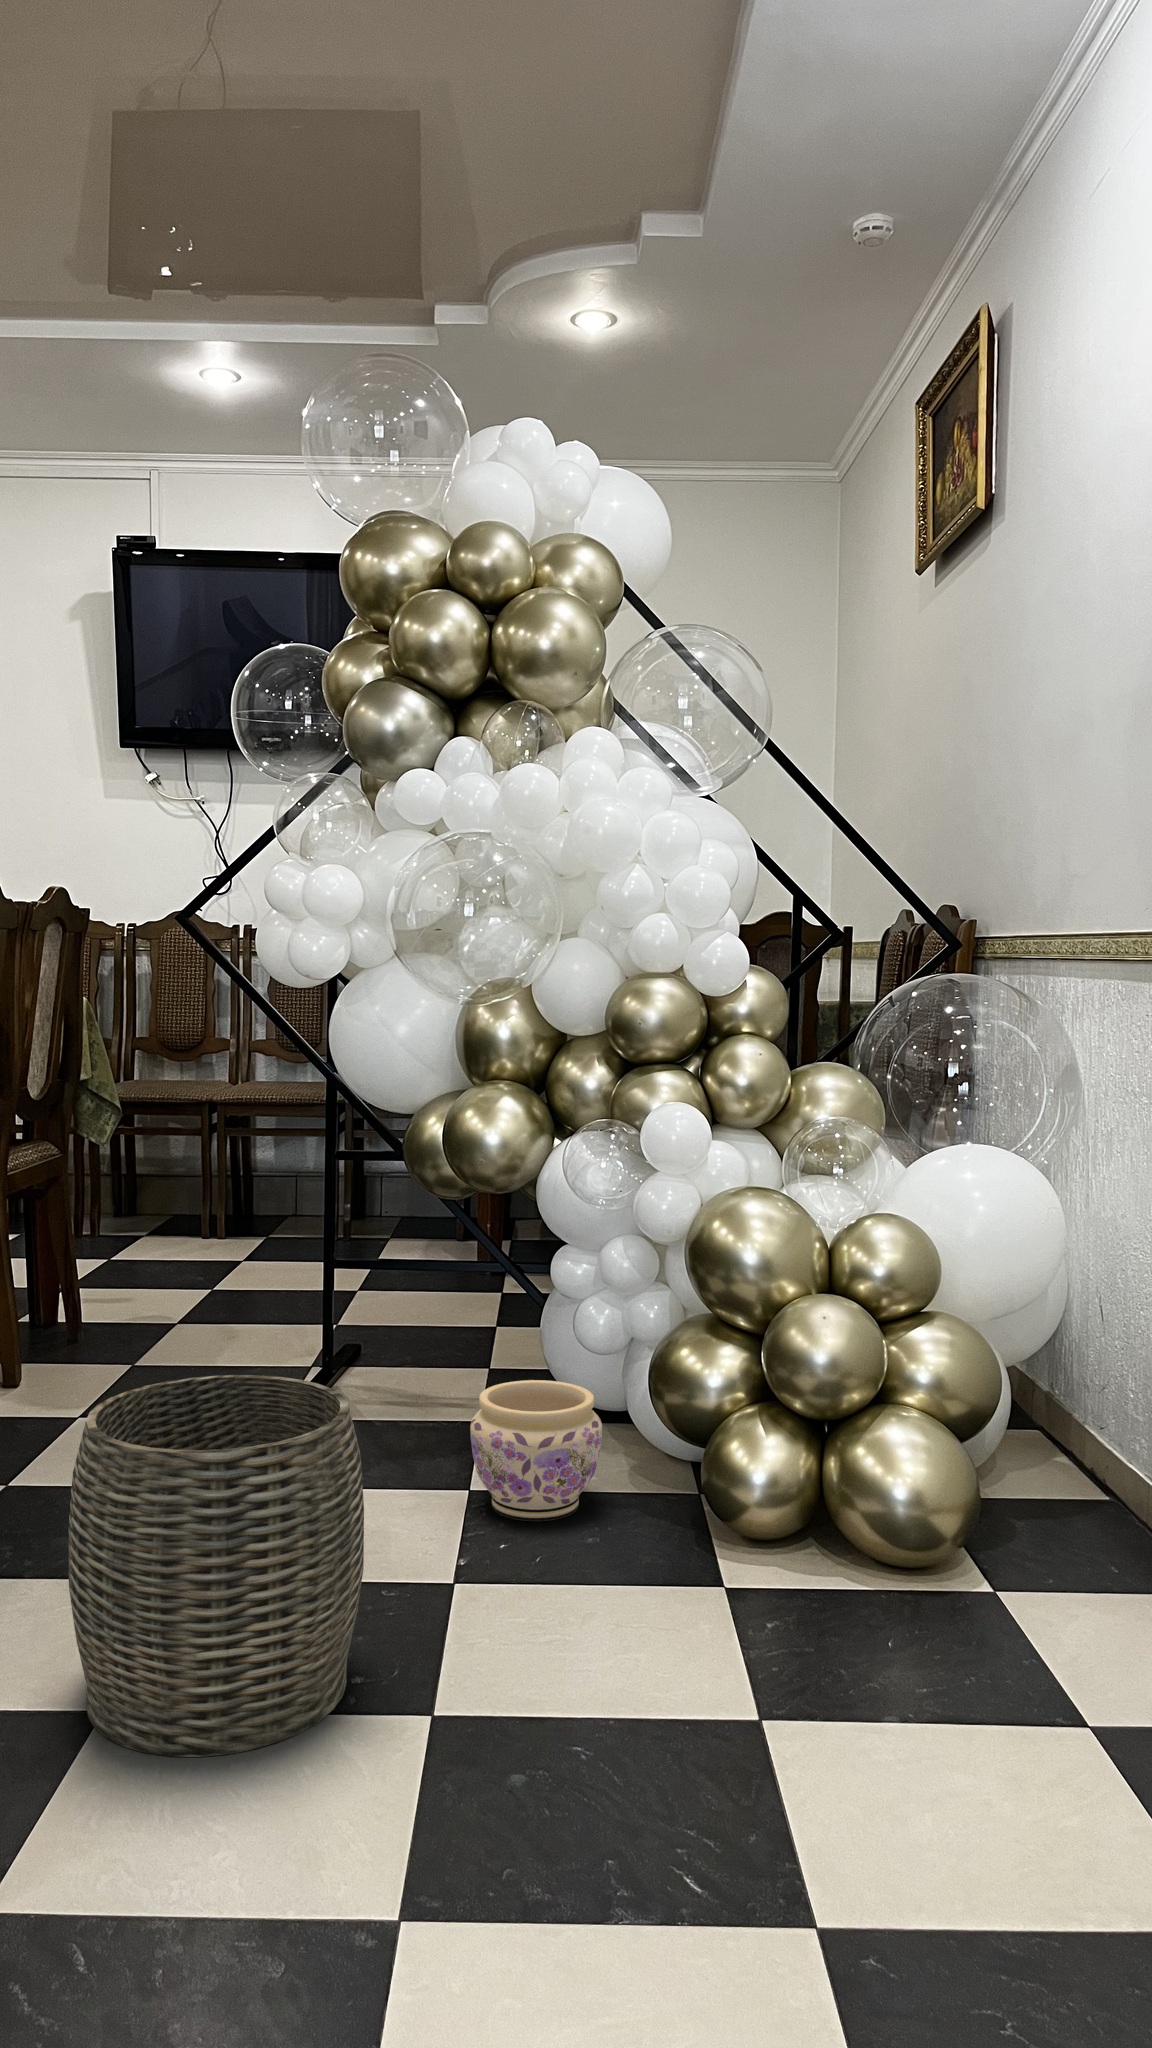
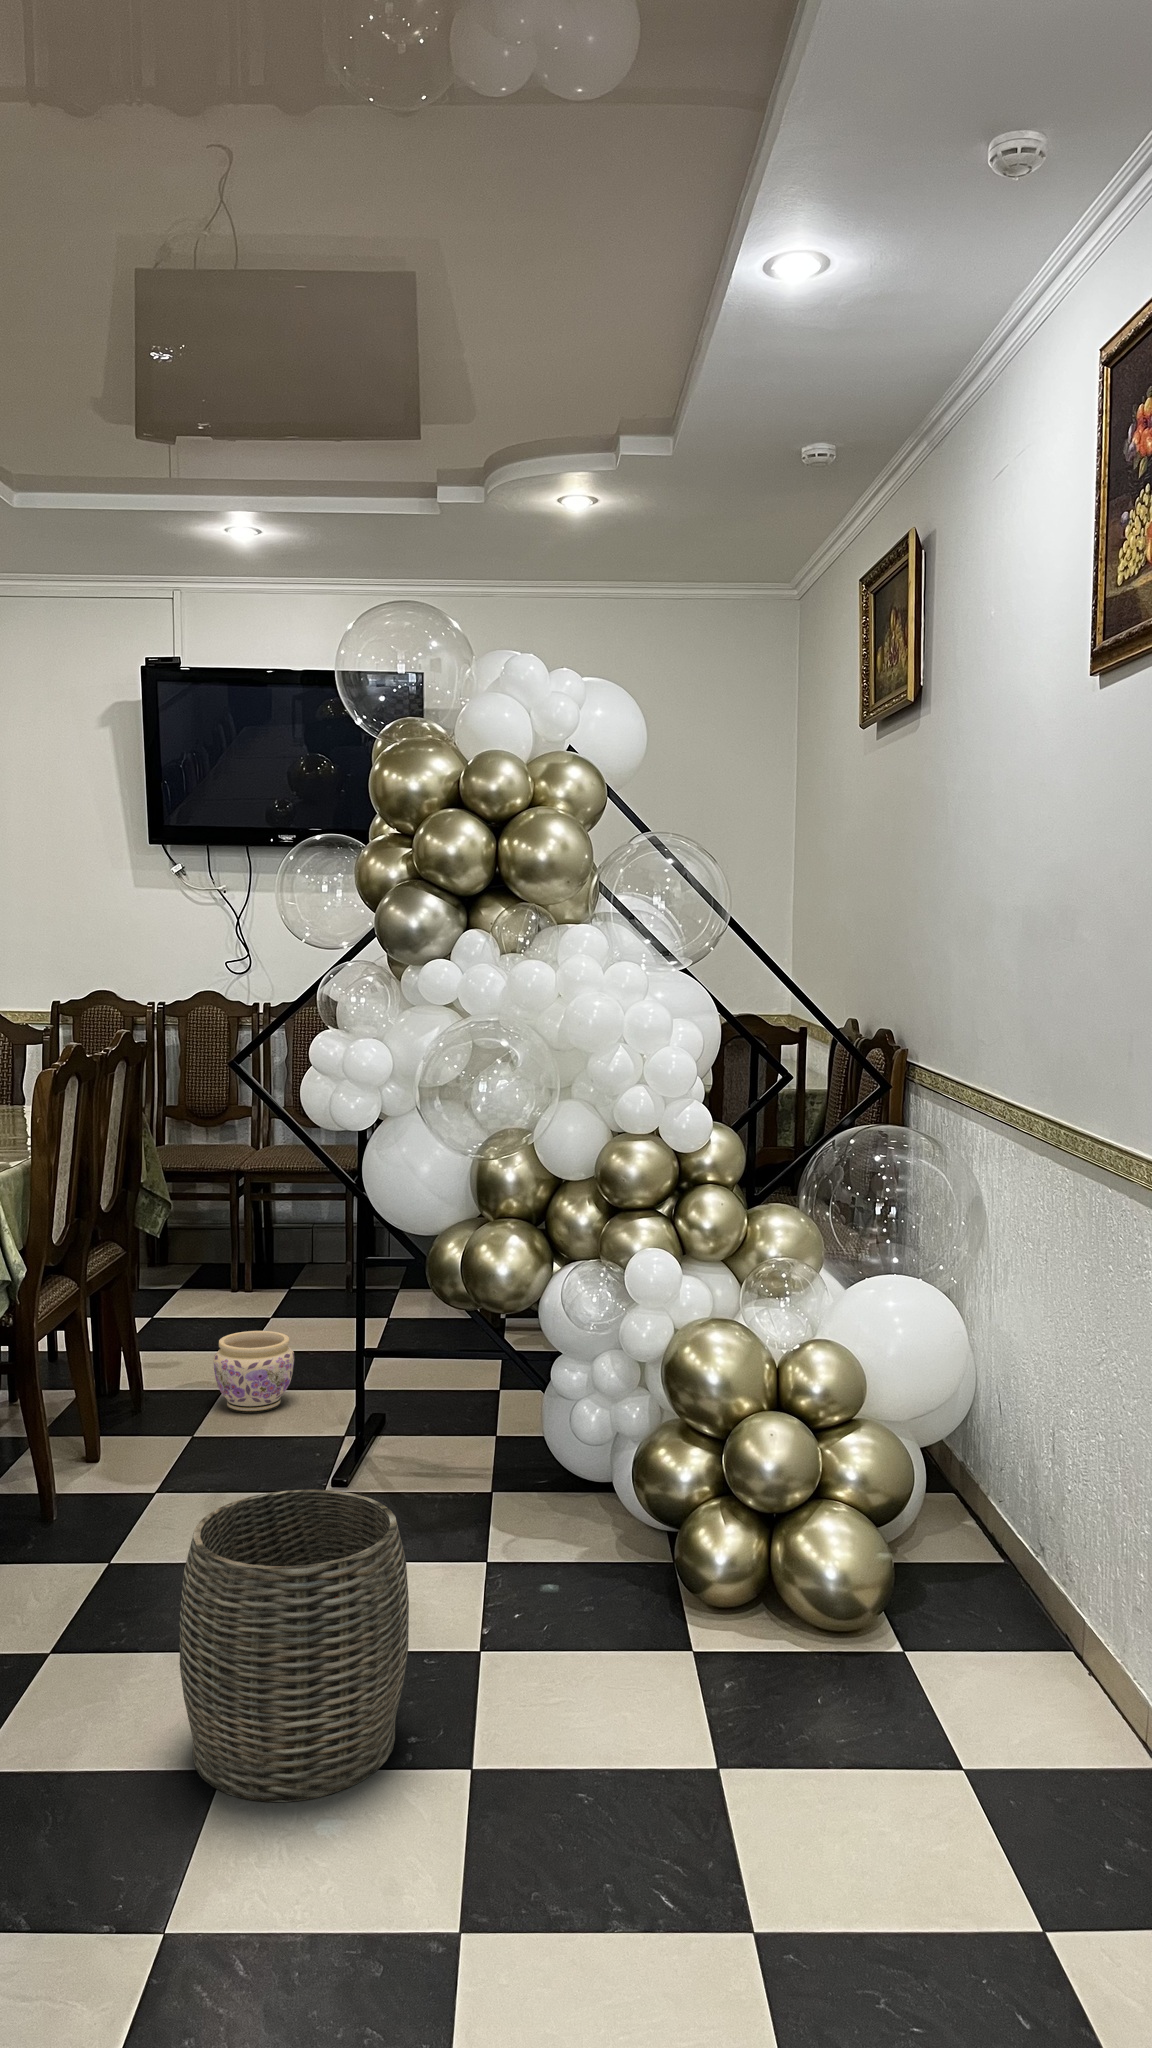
planter: present [470,1380,602,1521] -> present [213,1331,294,1413]

